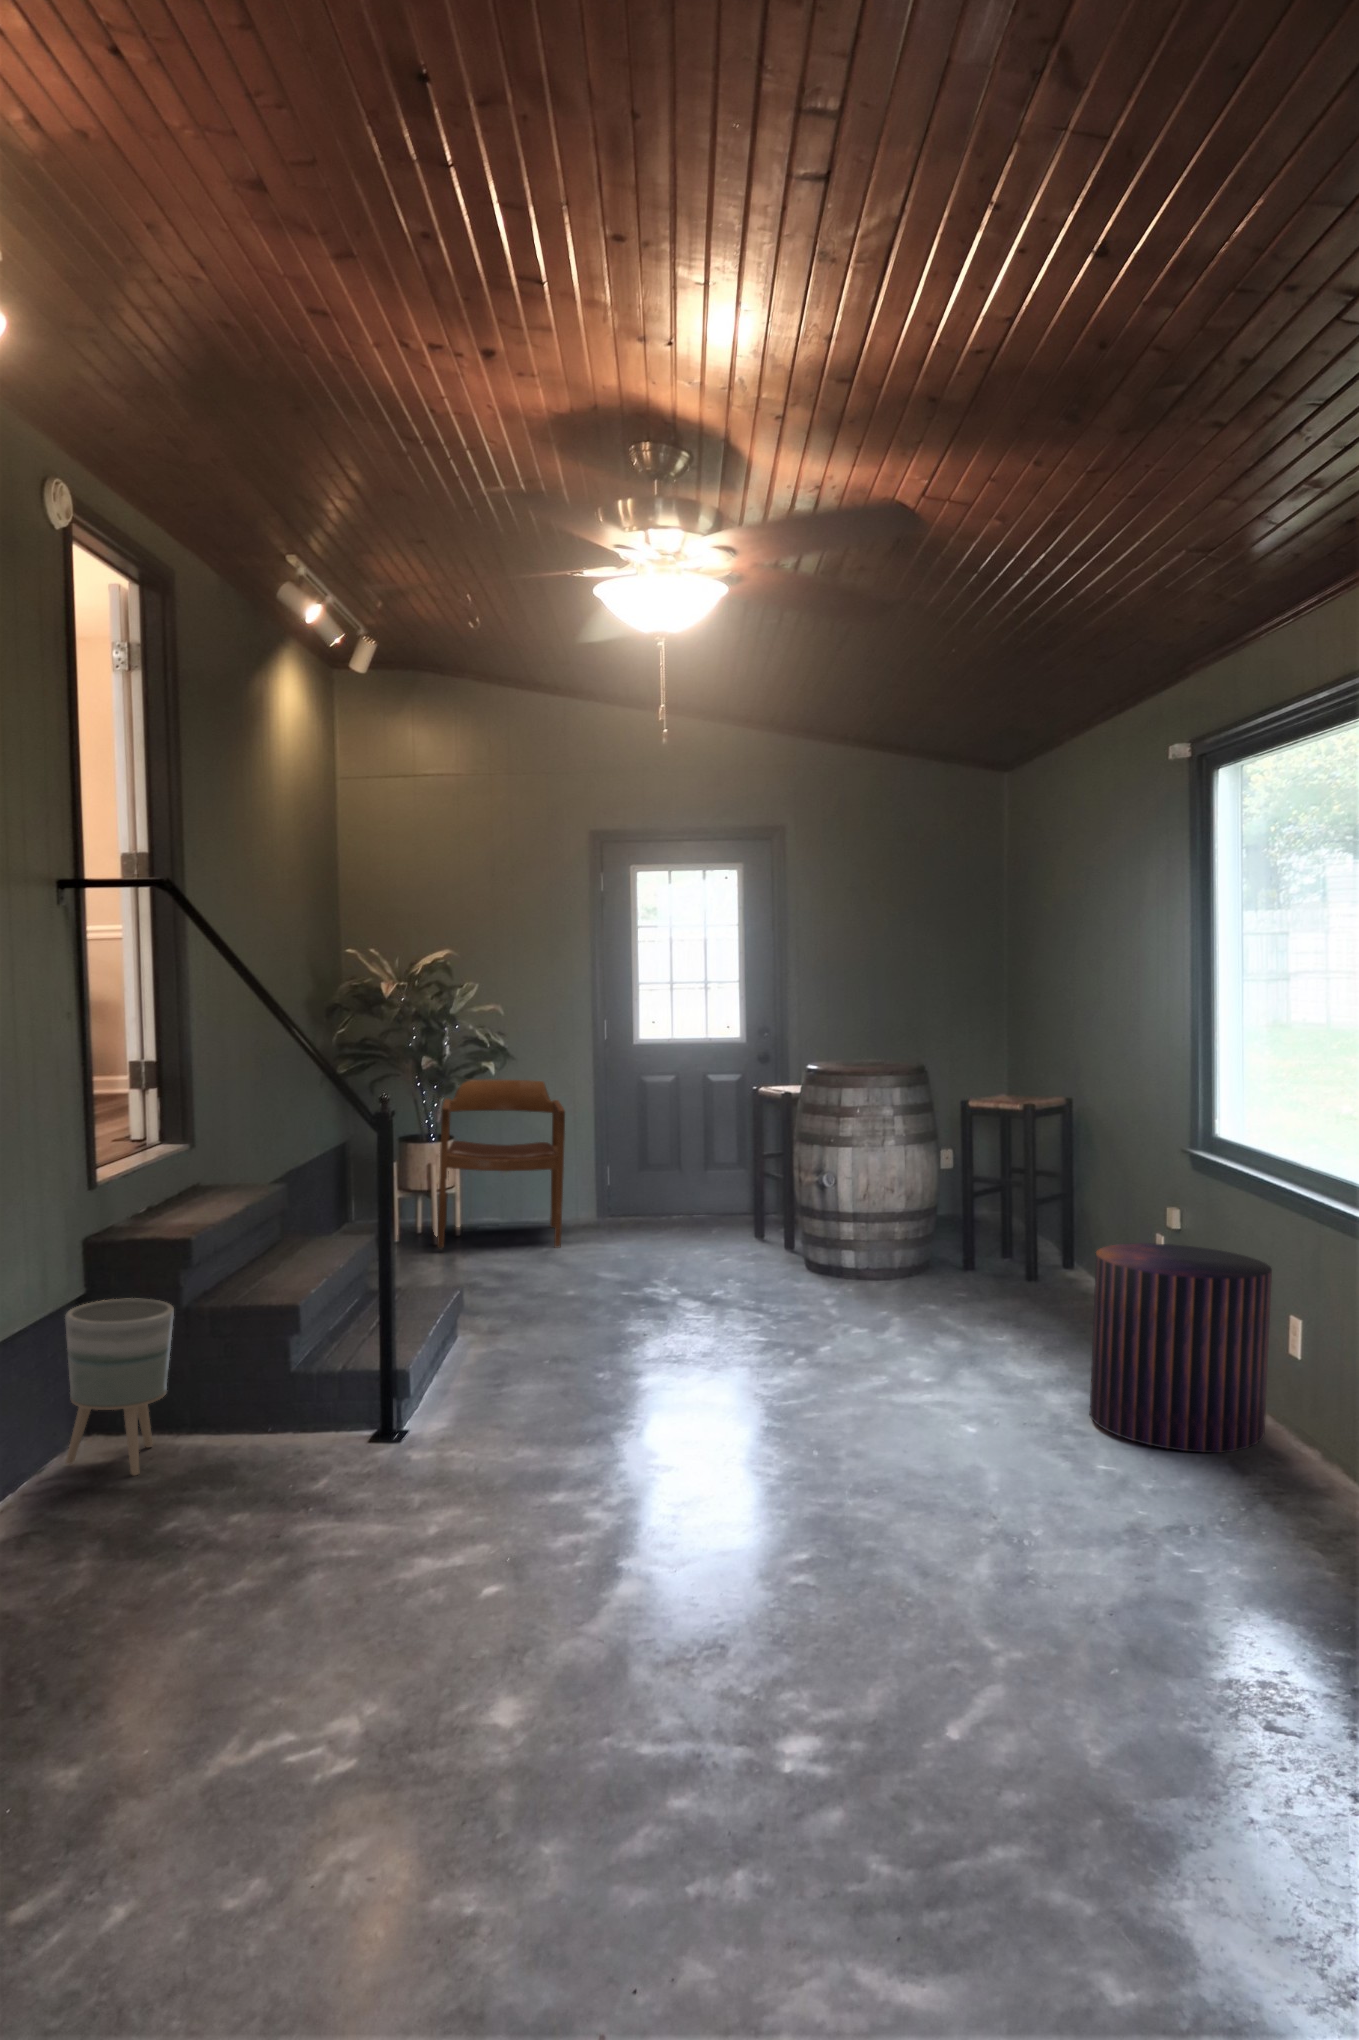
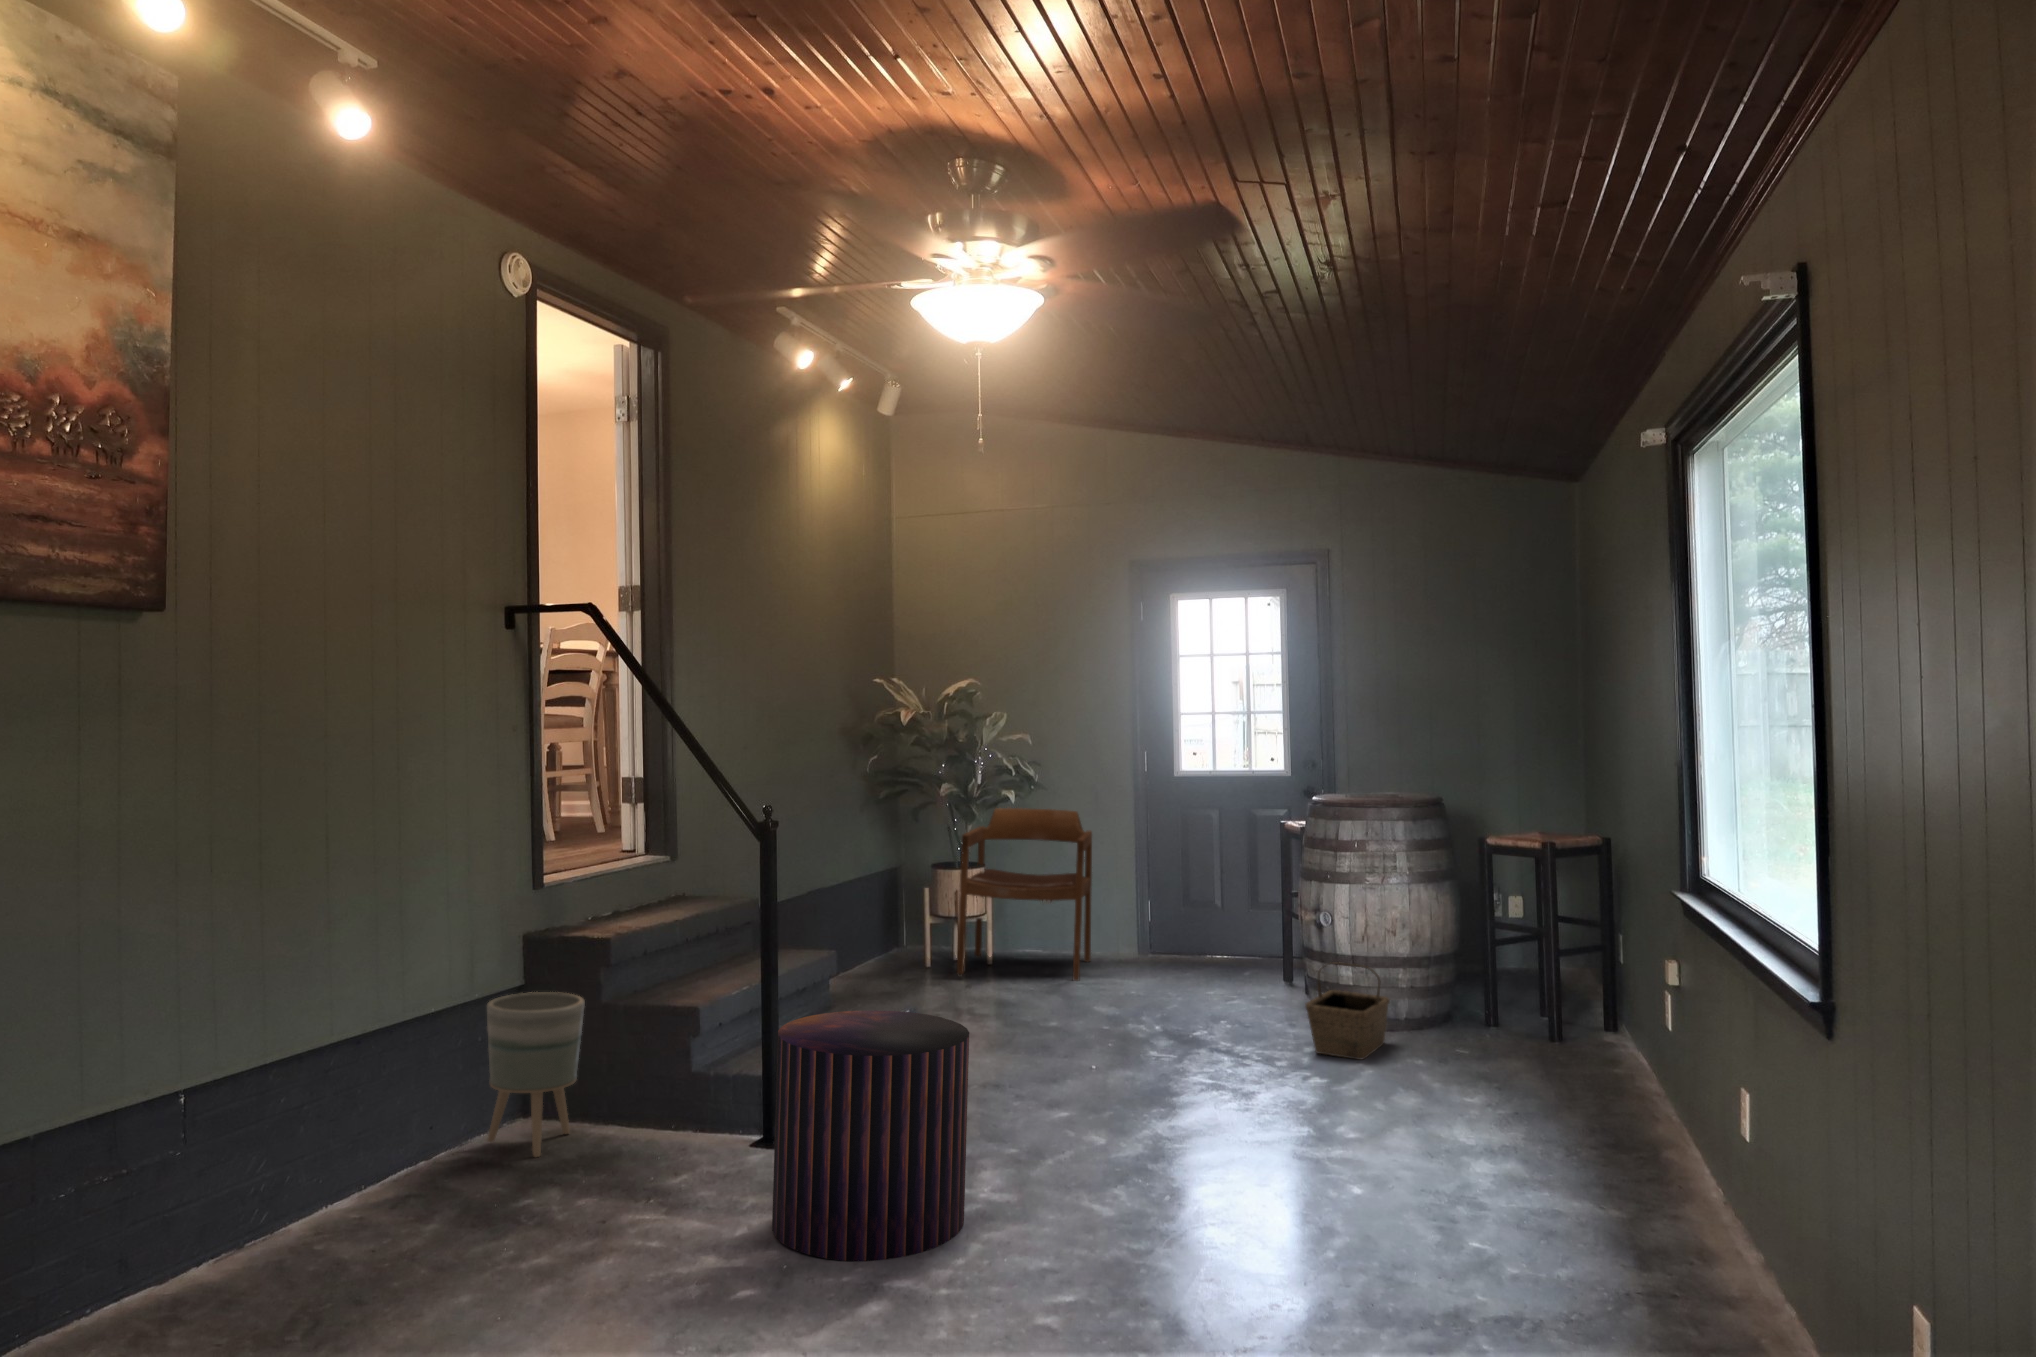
basket: none [827,1219,892,1307] -> present [1306,962,1390,1060]
pouf: present [1089,1243,1272,1453] -> present [772,1010,969,1261]

